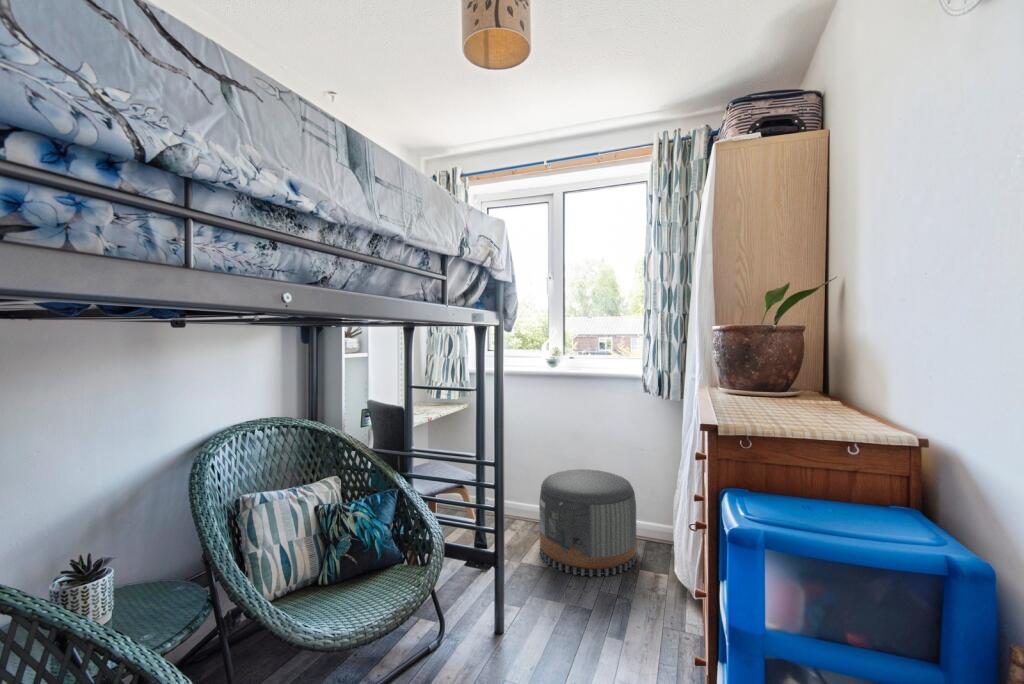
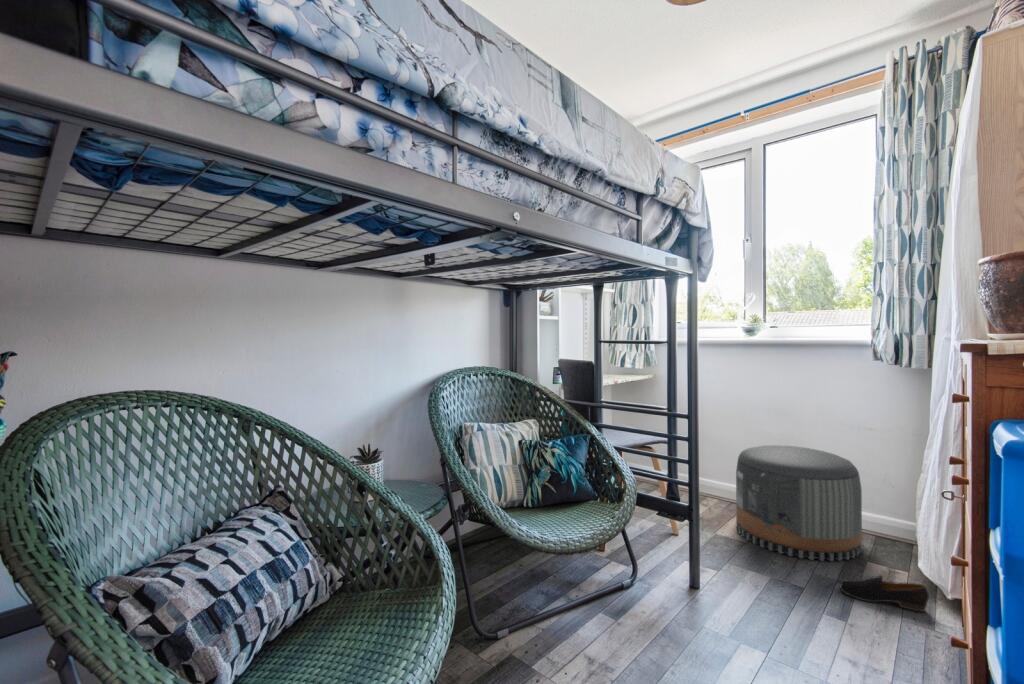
shoe: none [619,587,681,614] -> present [840,576,929,612]

